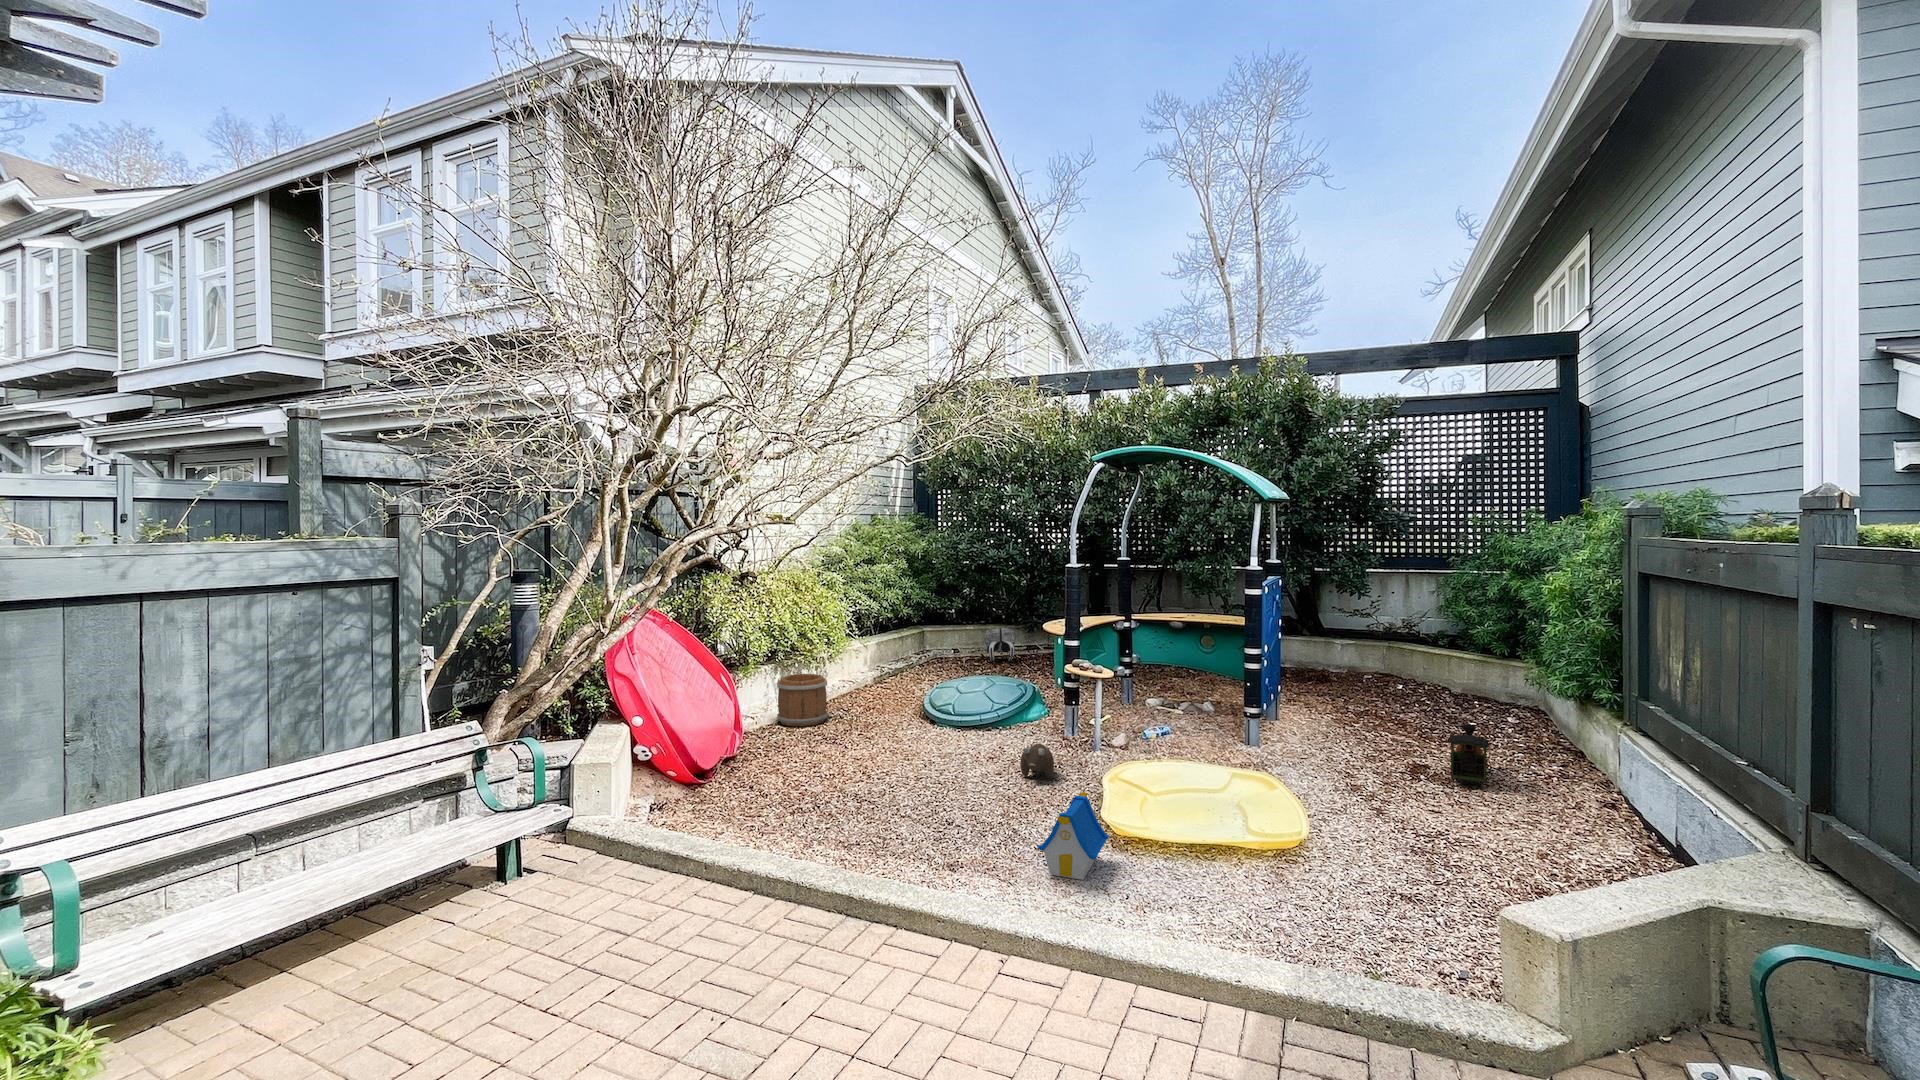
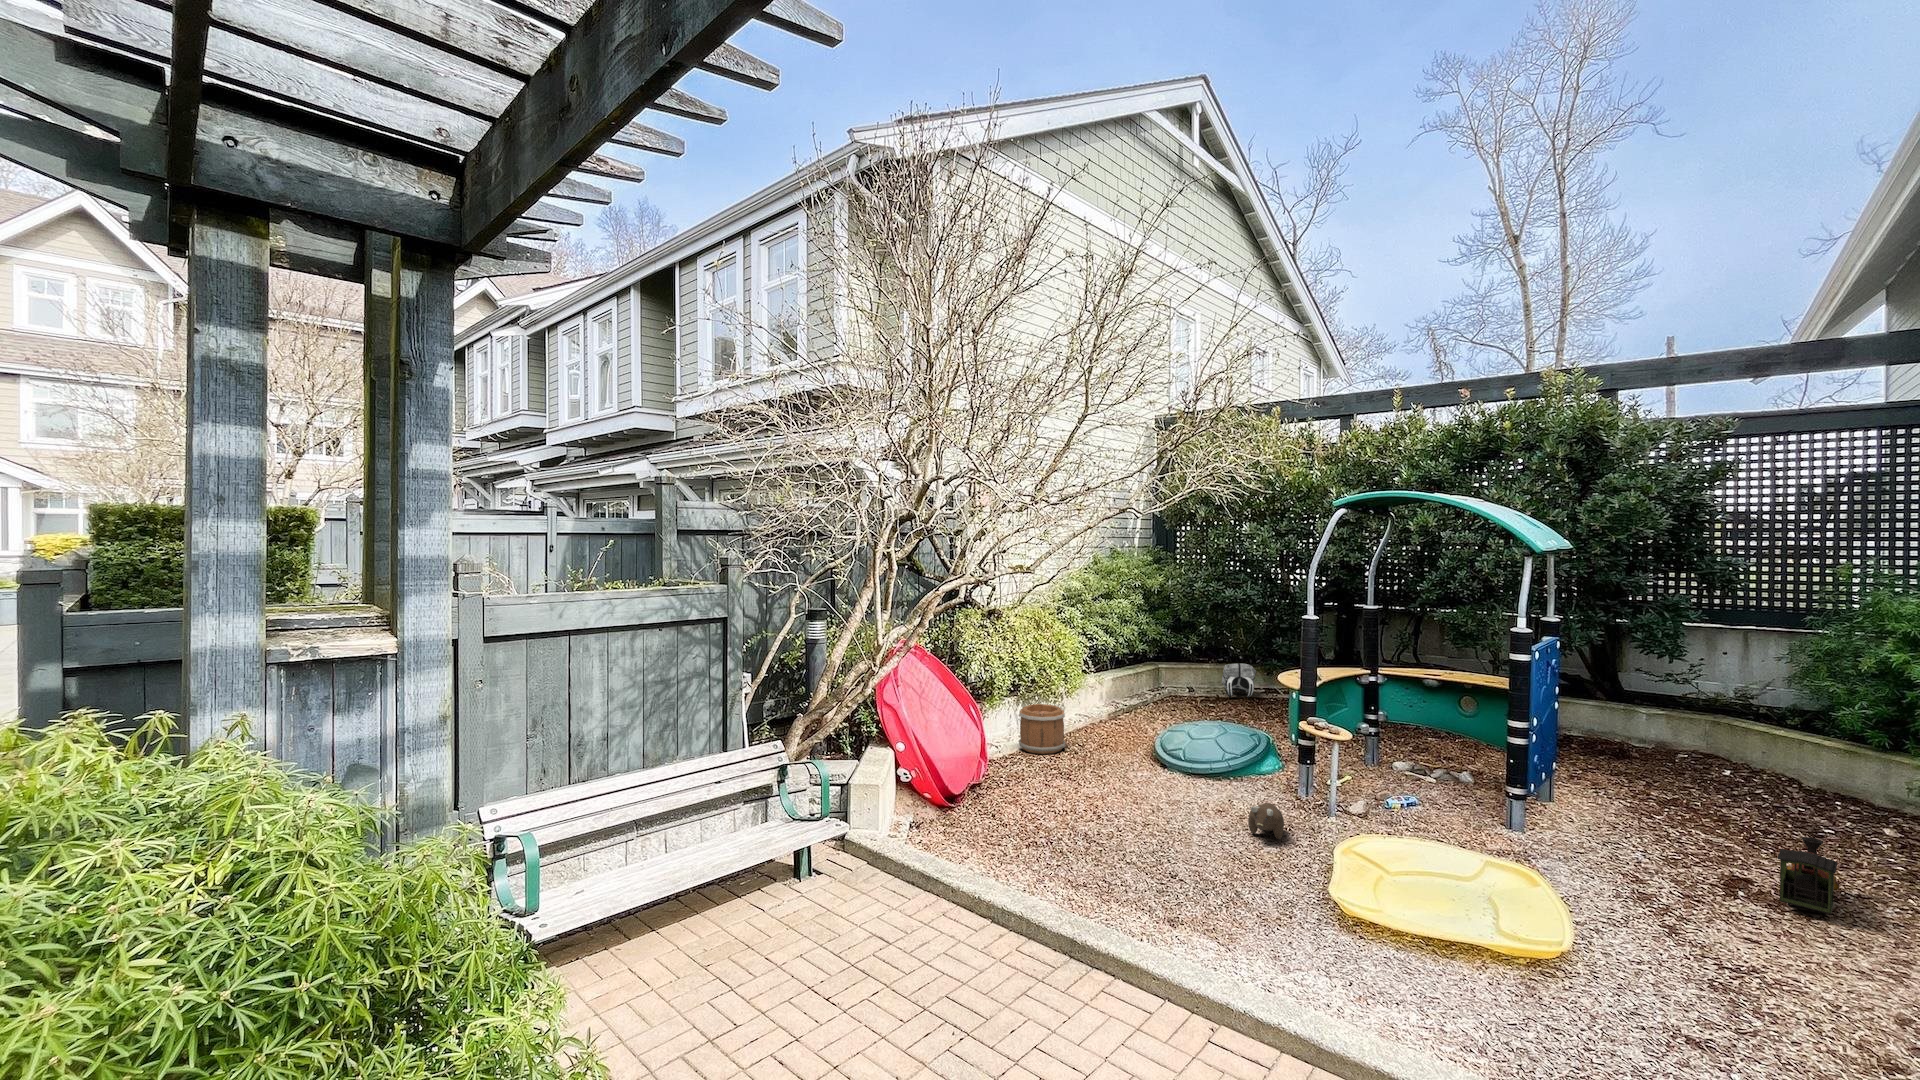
toy house: present [1037,792,1109,880] -> none [1256,869,1334,960]

